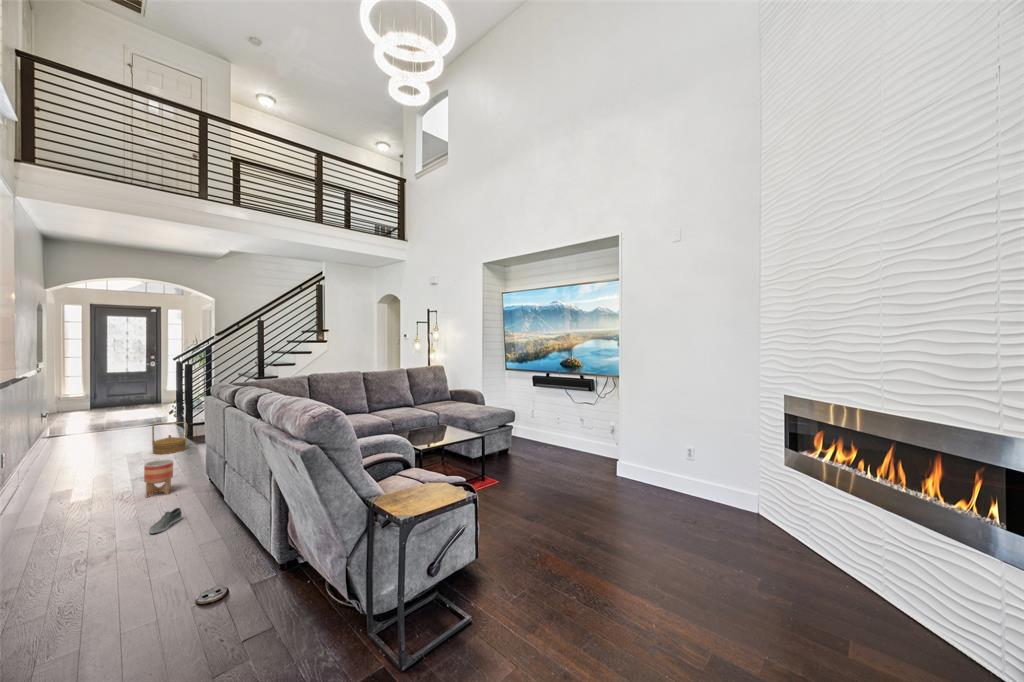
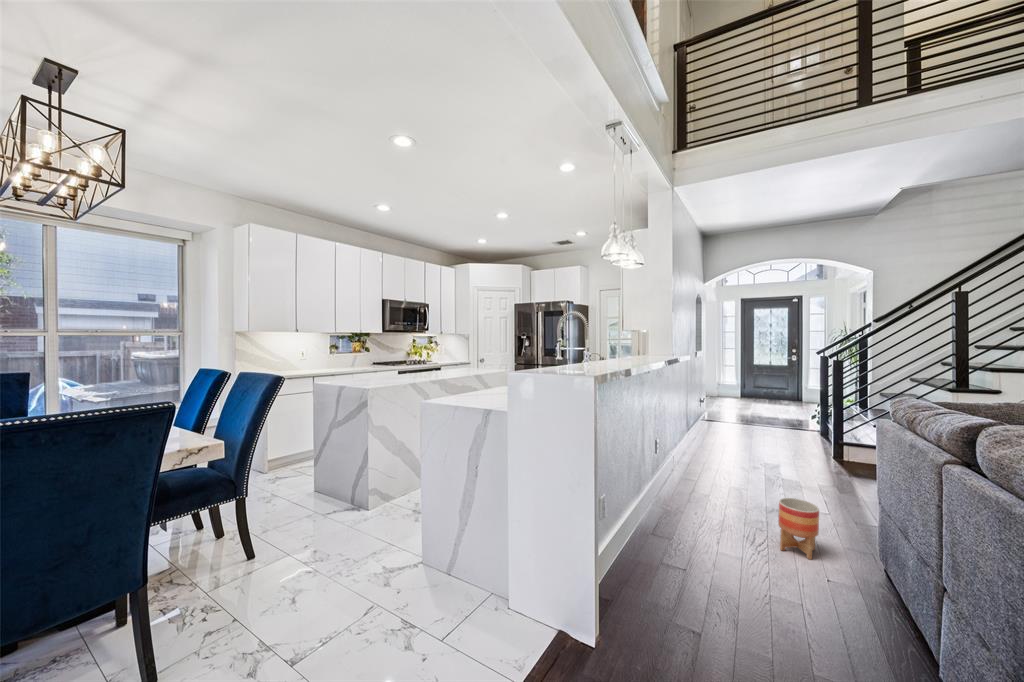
basket: present [152,422,188,454] -> none [791,432,837,479]
shoe: present [149,508,182,533] -> none [781,615,836,656]

